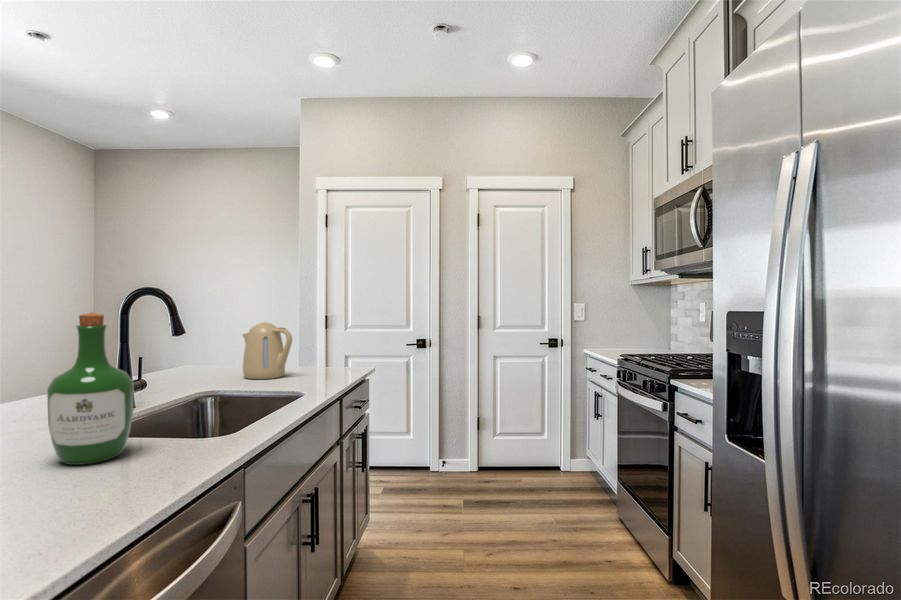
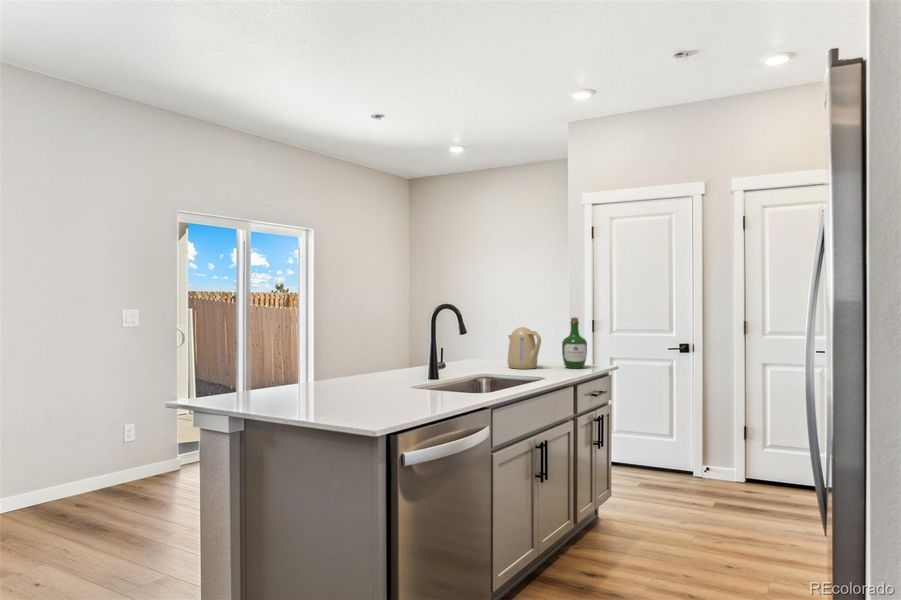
wine bottle: present [47,312,134,465] -> present [562,317,587,369]

